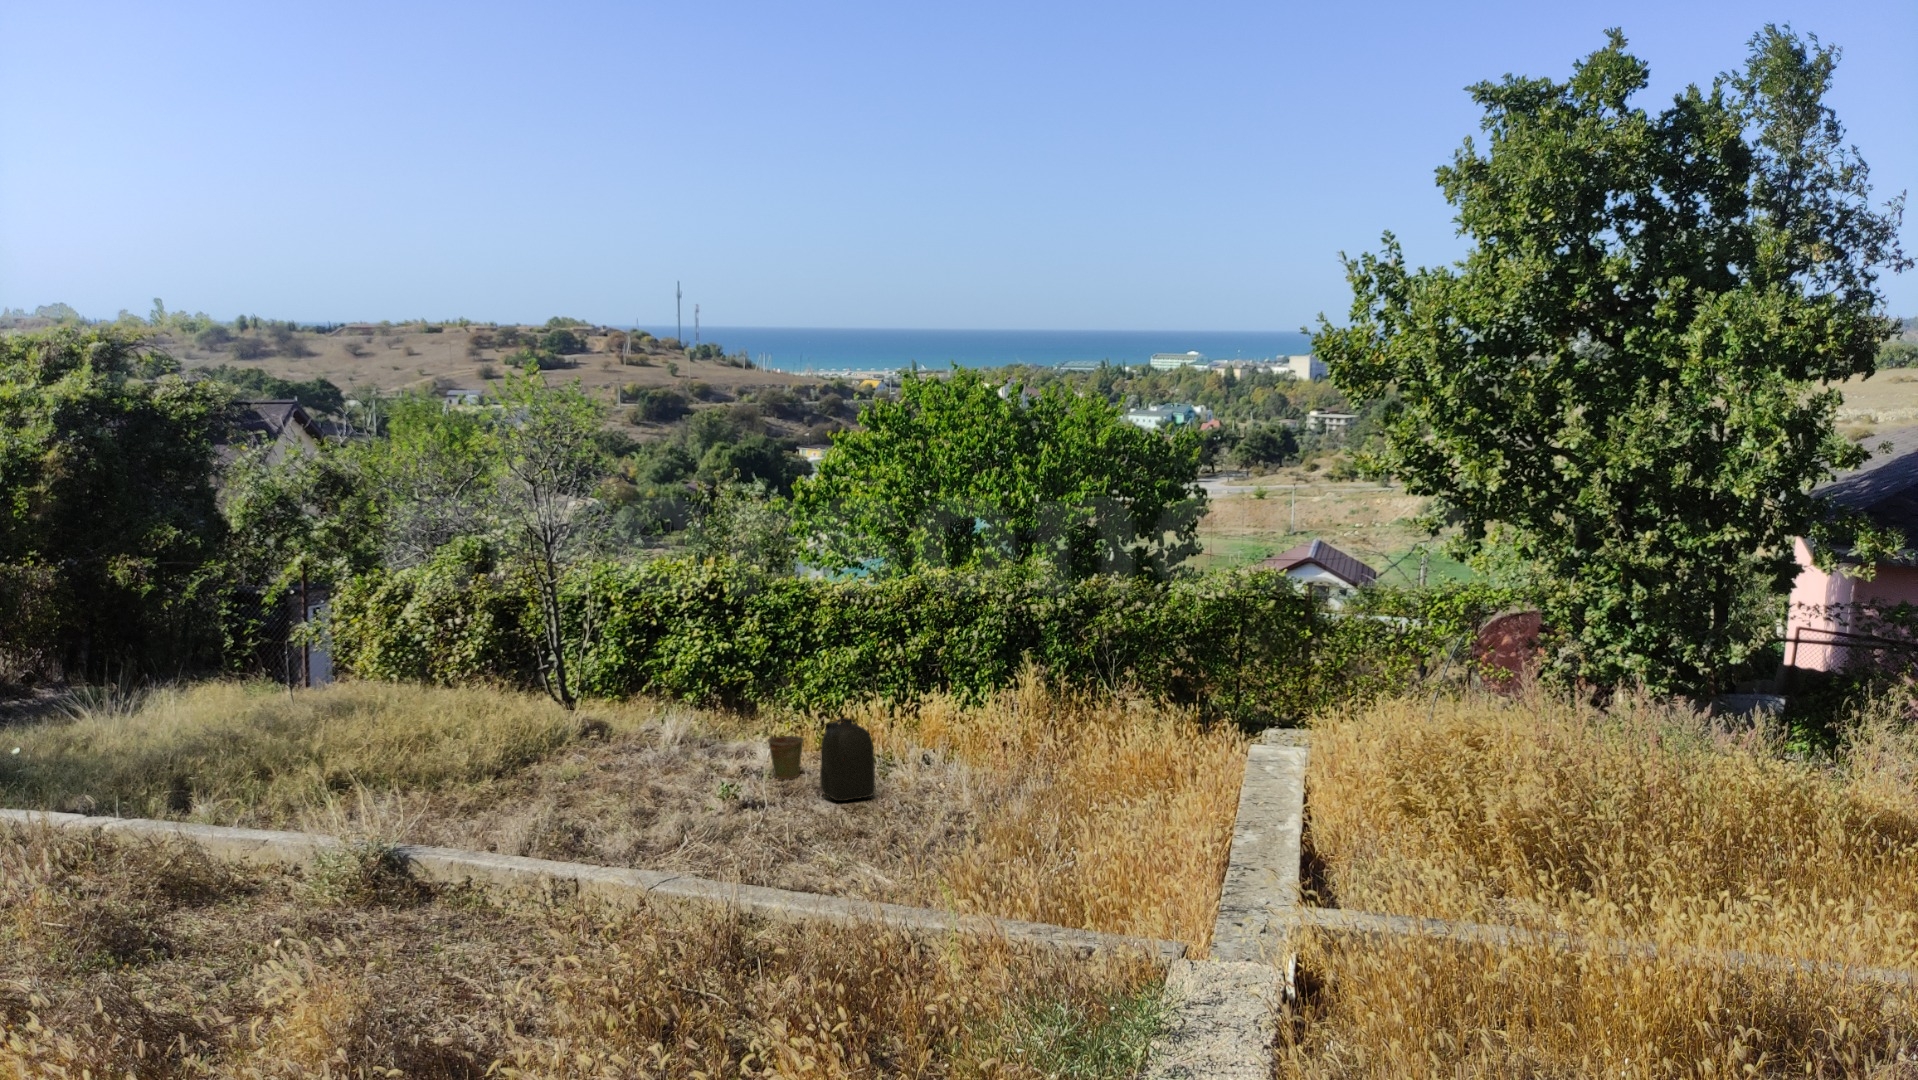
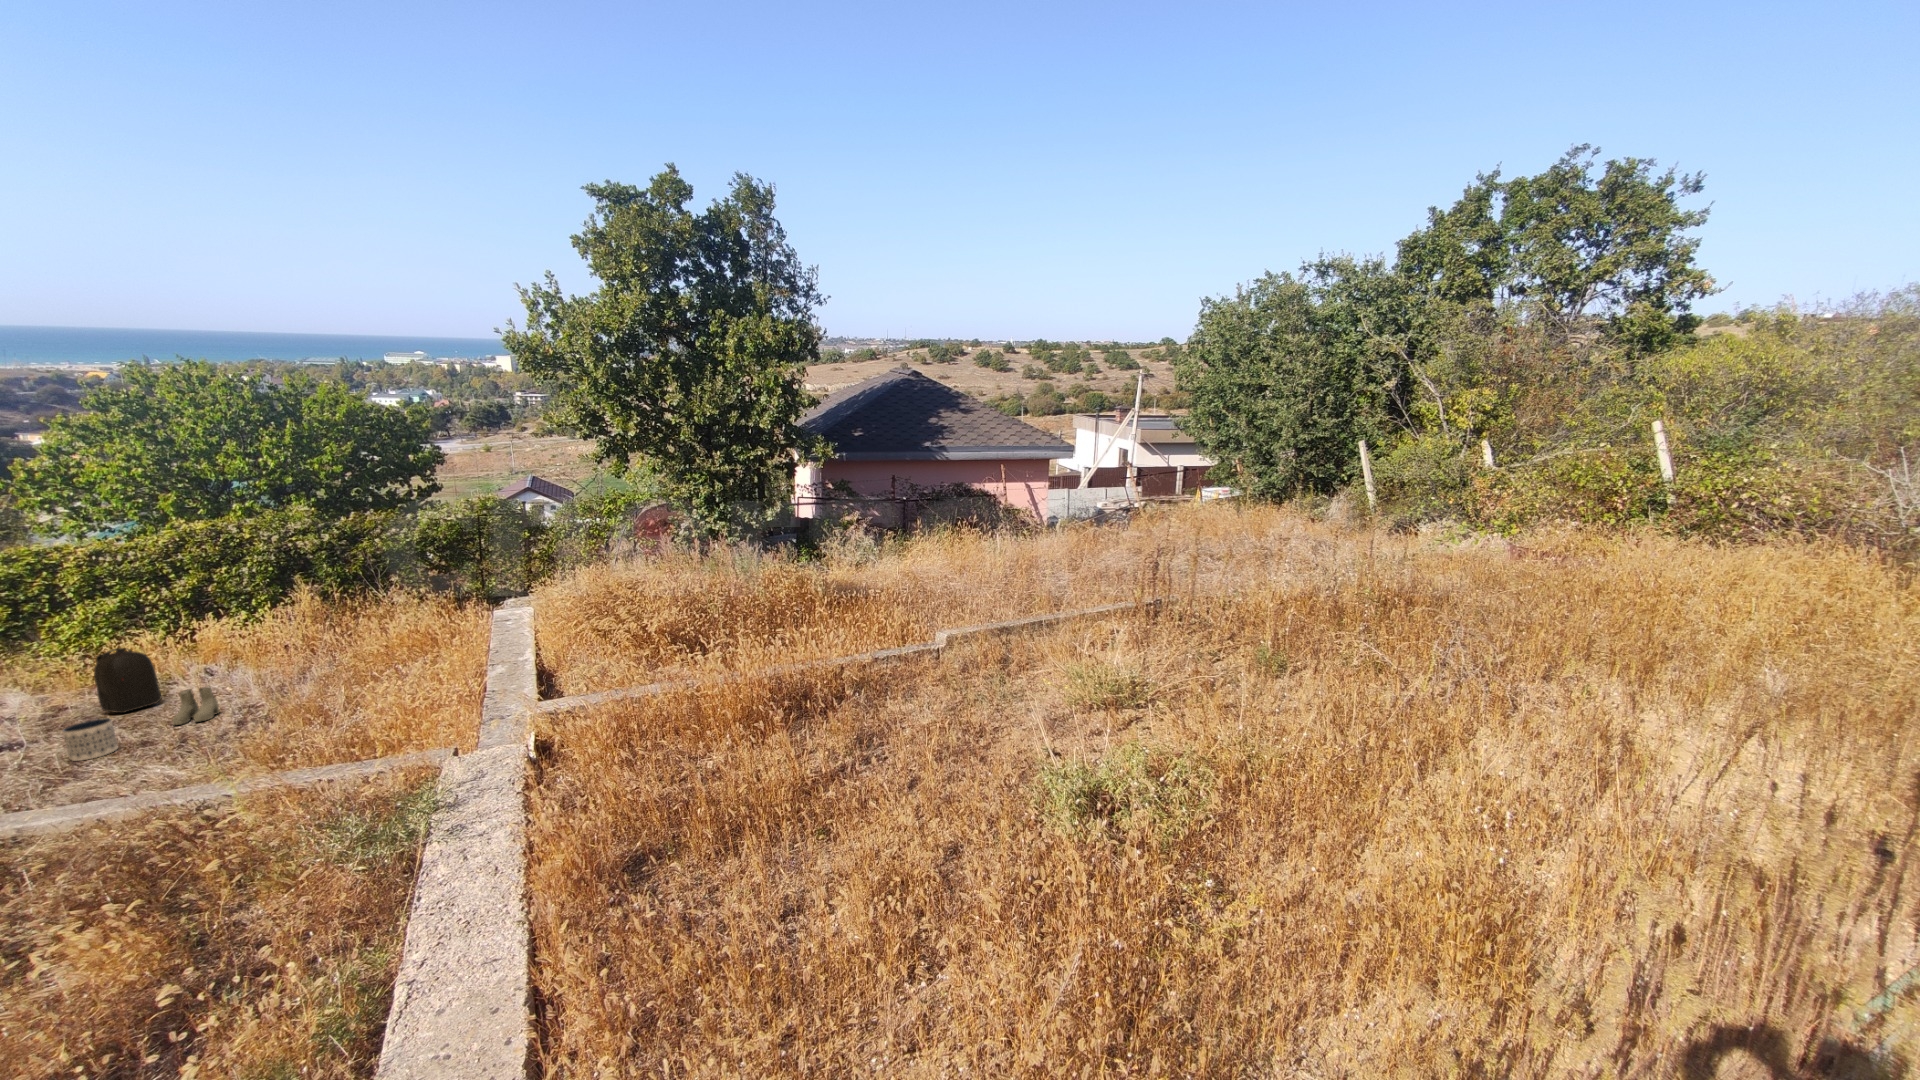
bucket: present [766,736,804,779] -> none [24,675,72,713]
boots: none [879,792,927,841] -> present [172,687,220,725]
planter: none [779,812,825,864] -> present [63,718,118,761]

